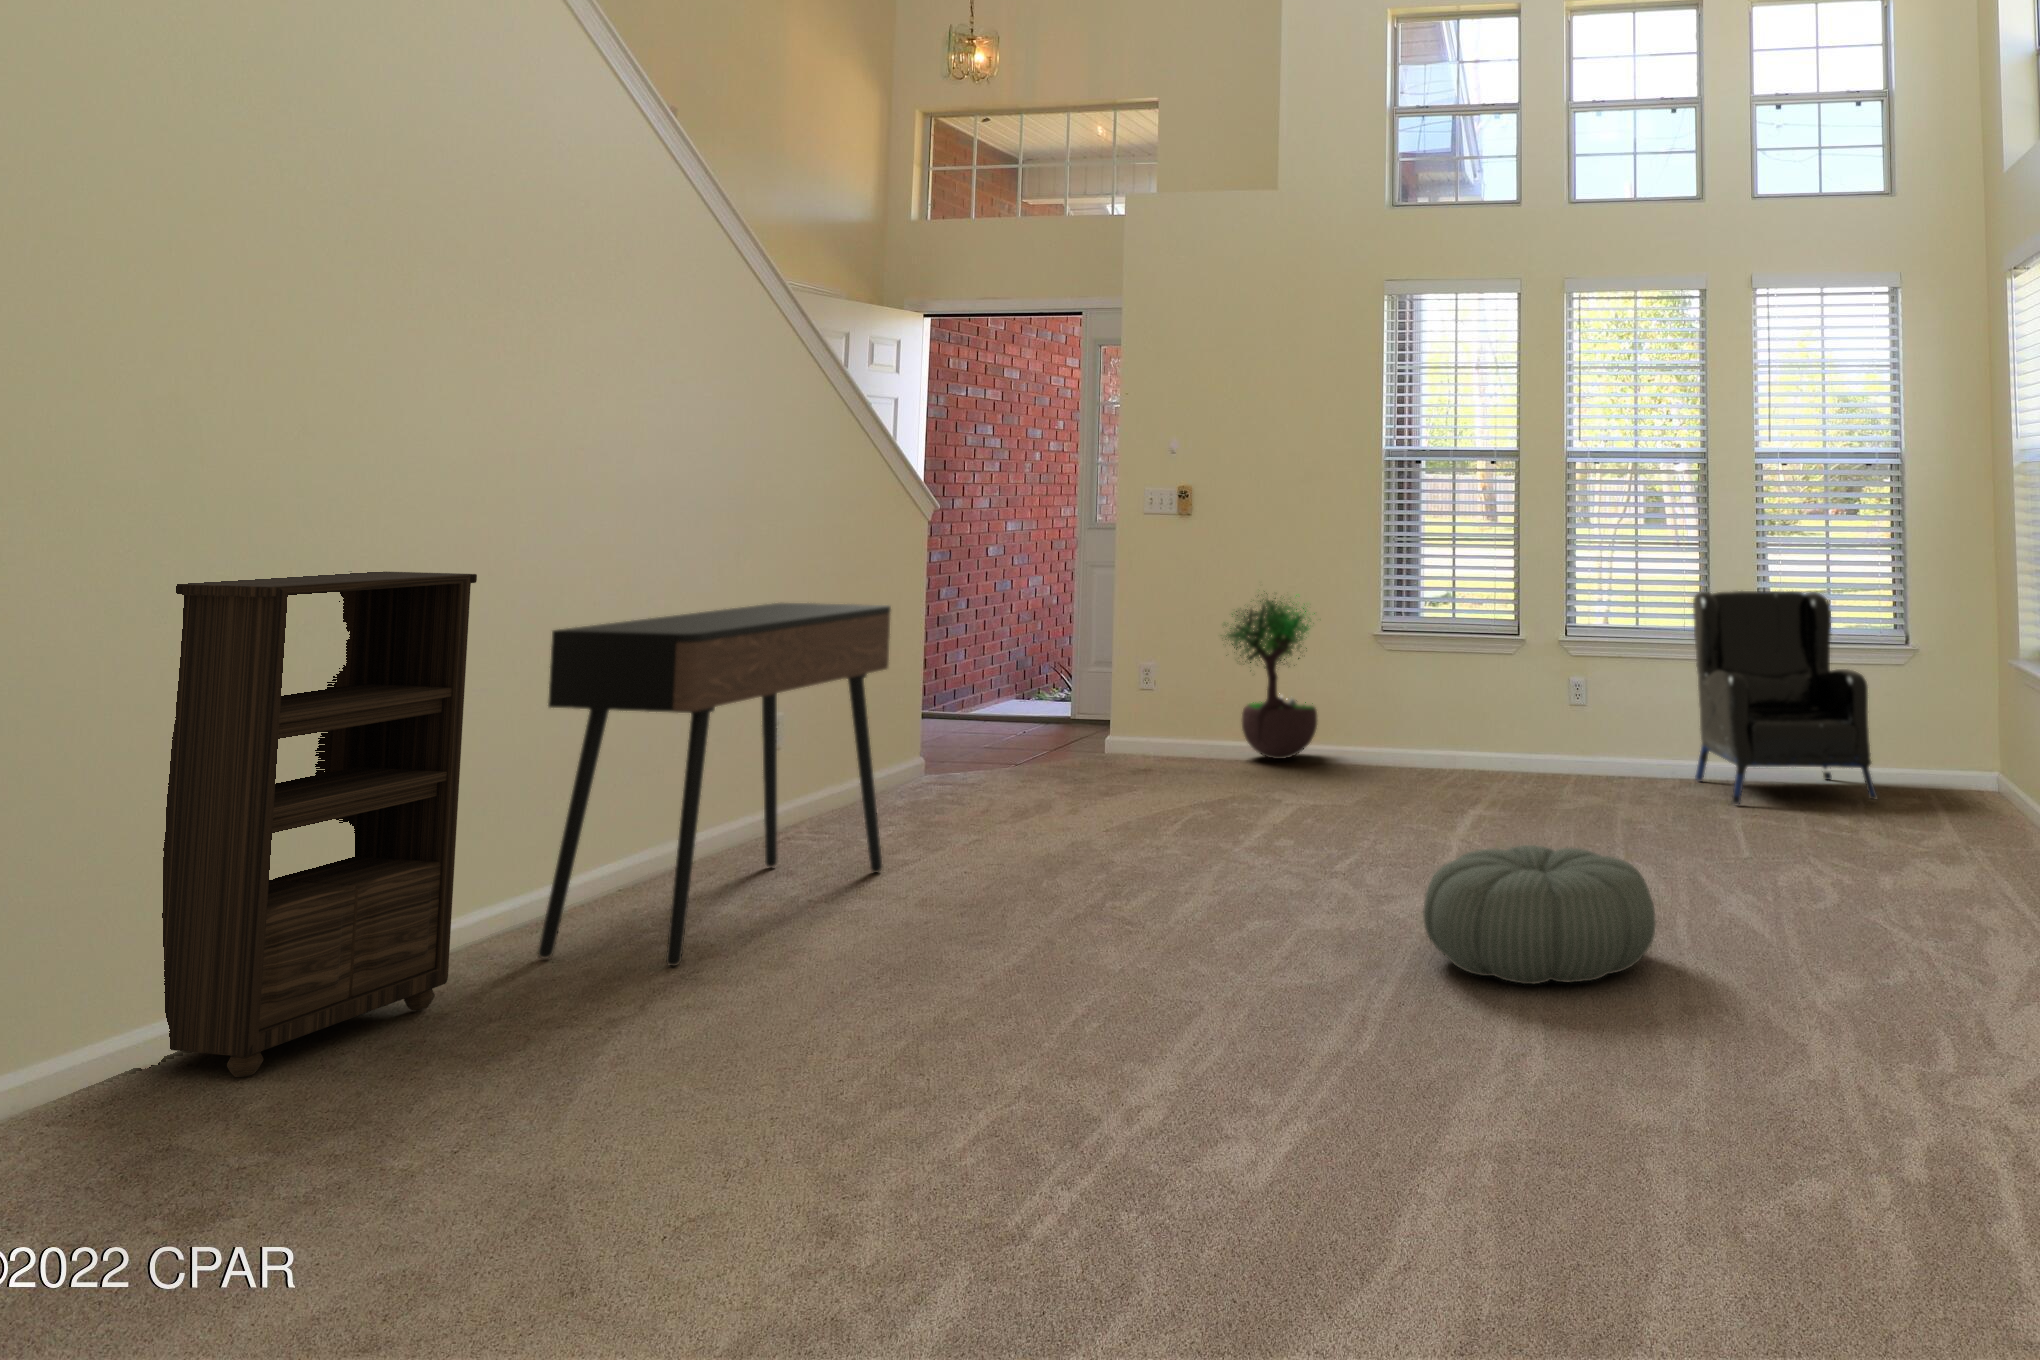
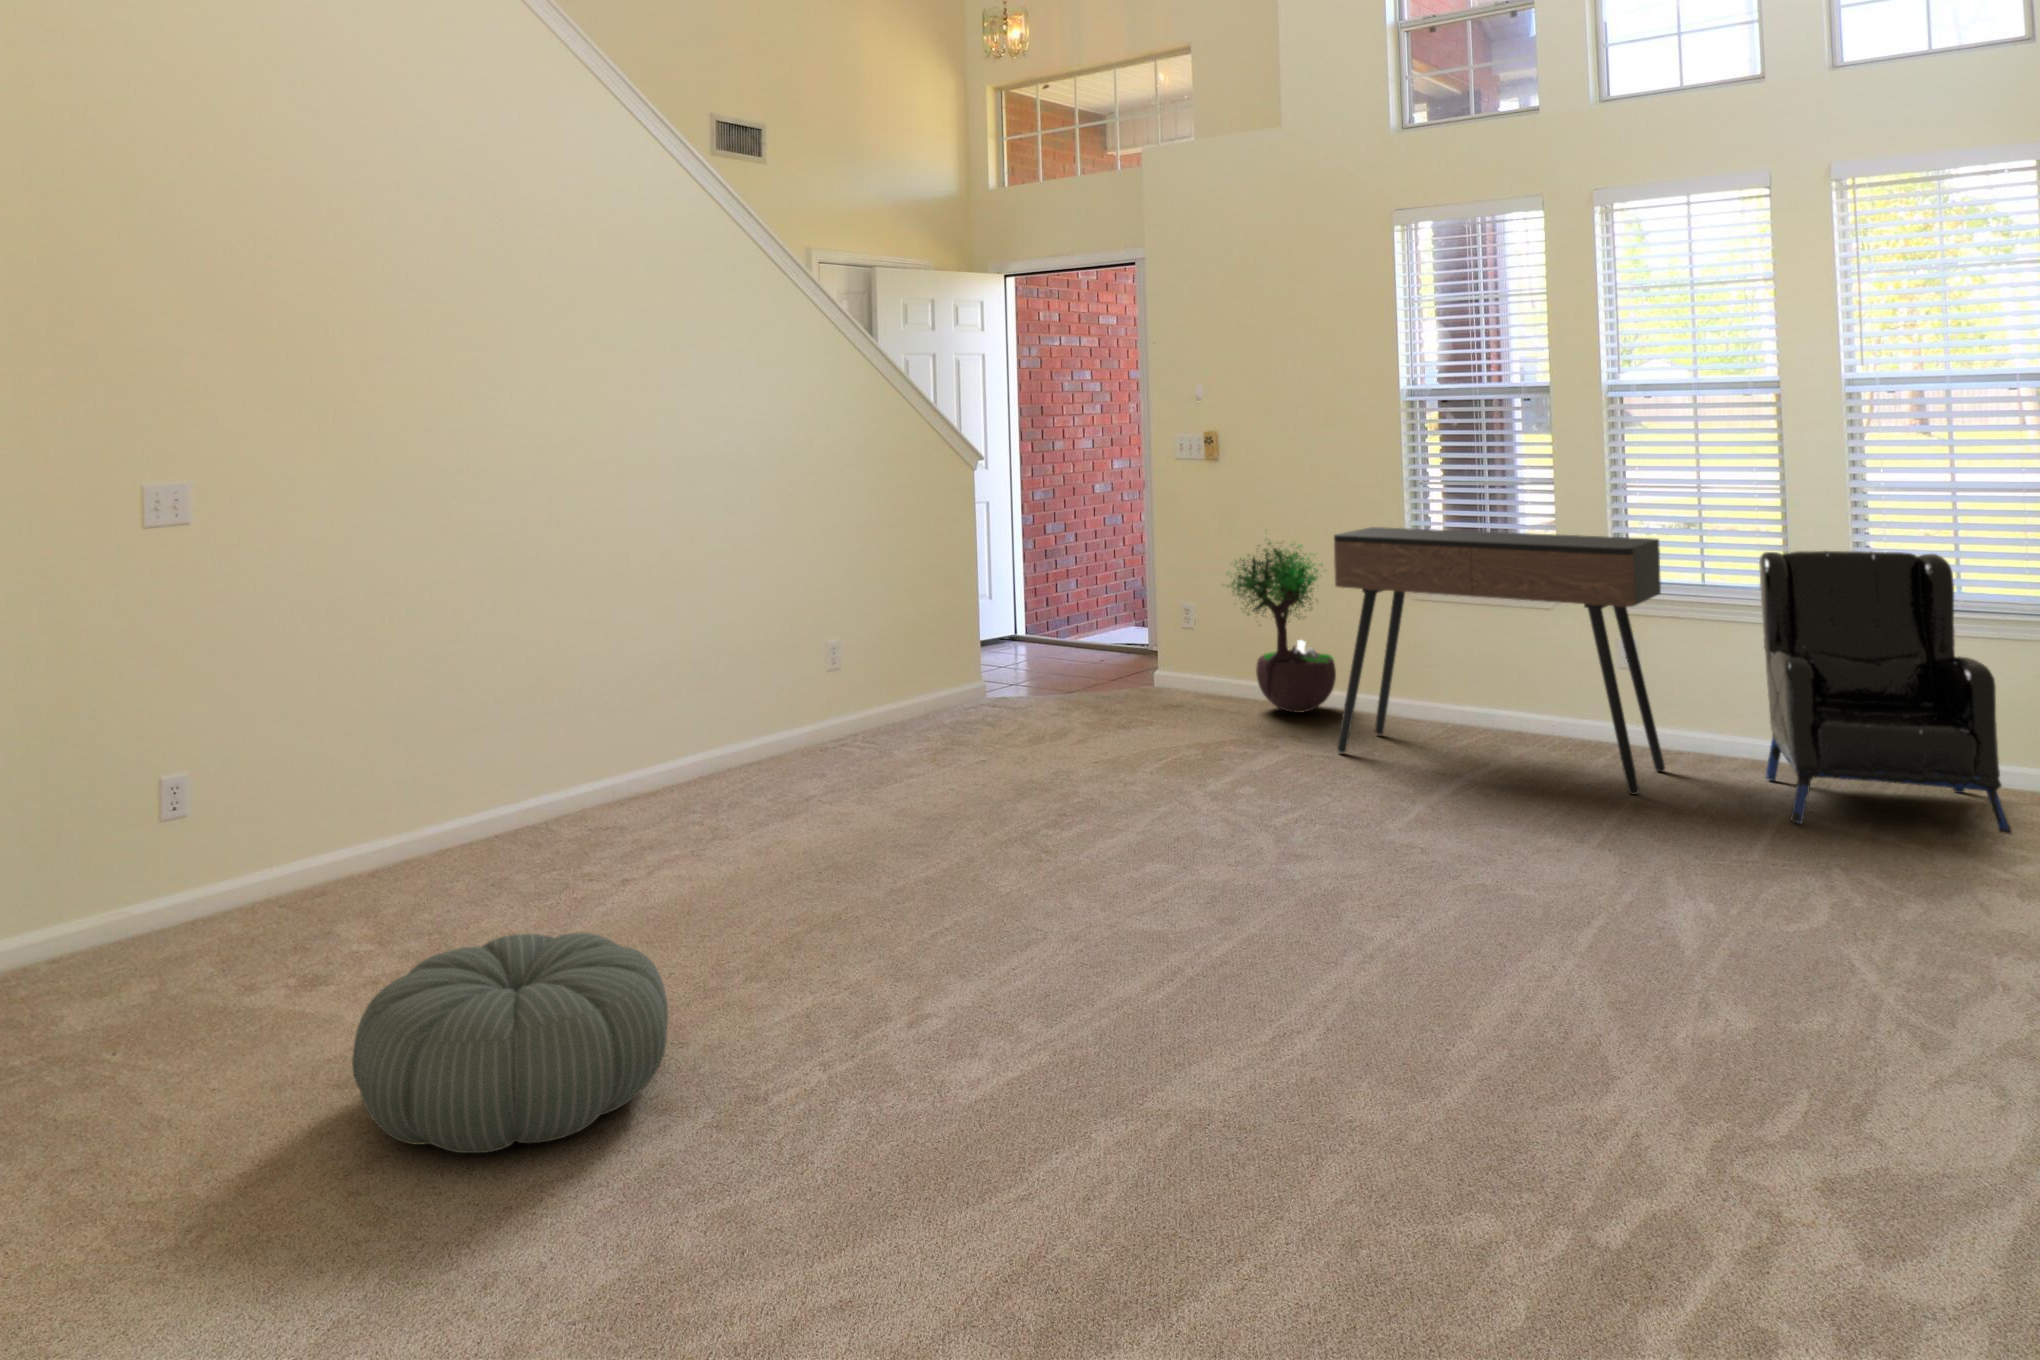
bookshelf: present [151,571,477,1077] -> none [21,555,315,1011]
console table: present [538,603,891,966] -> present [1334,527,1665,794]
pouf: present [1423,845,1656,984] -> present [352,932,668,1153]

